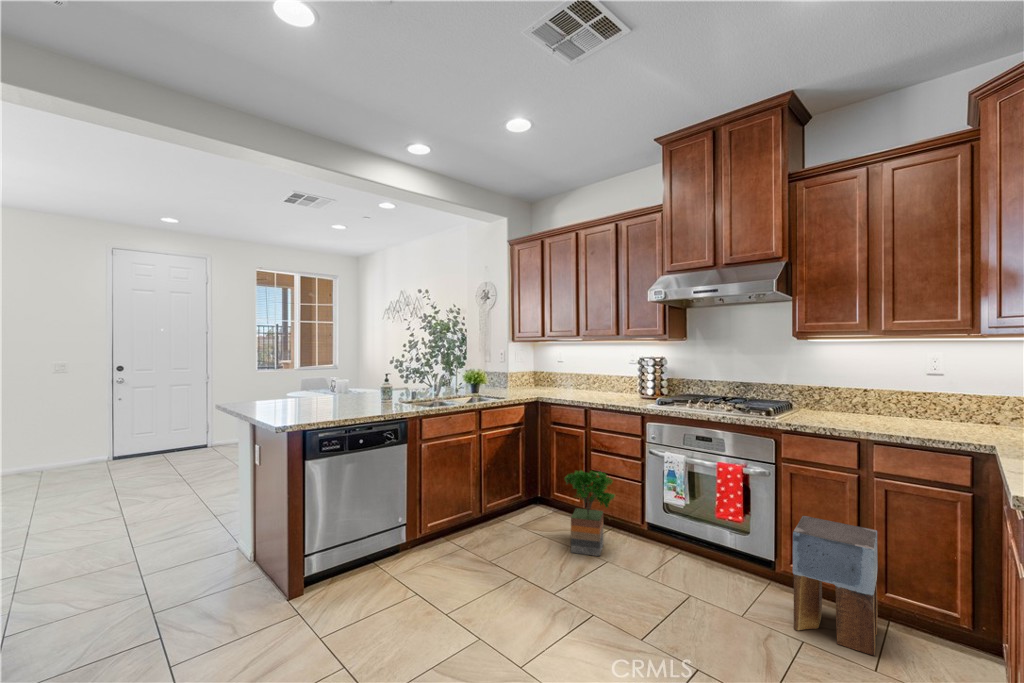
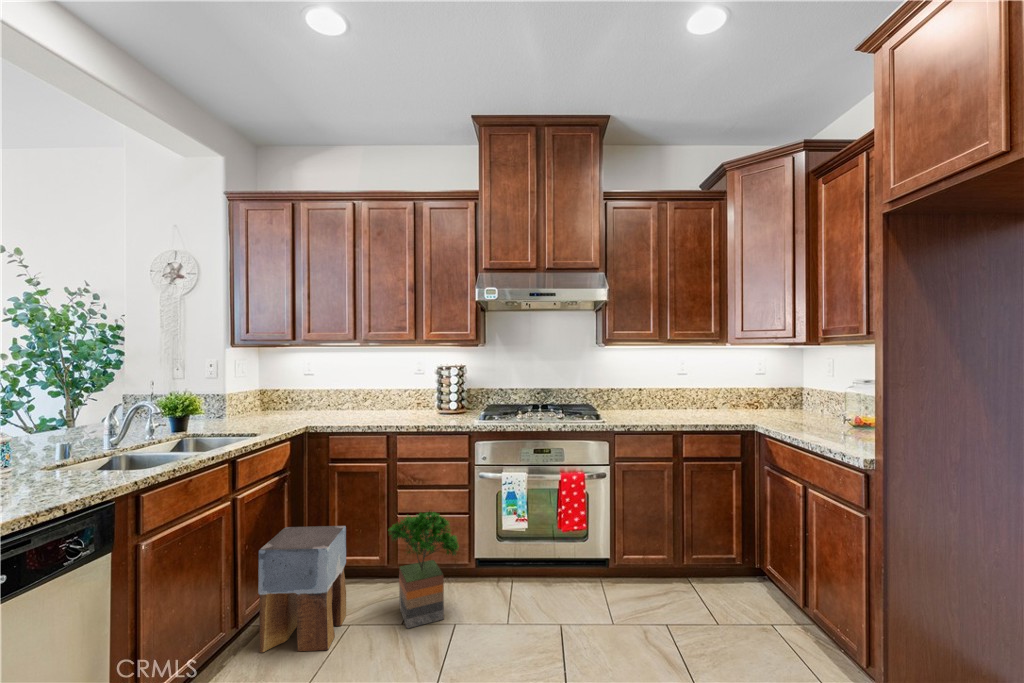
stool: present [793,516,878,656] -> present [258,526,346,653]

